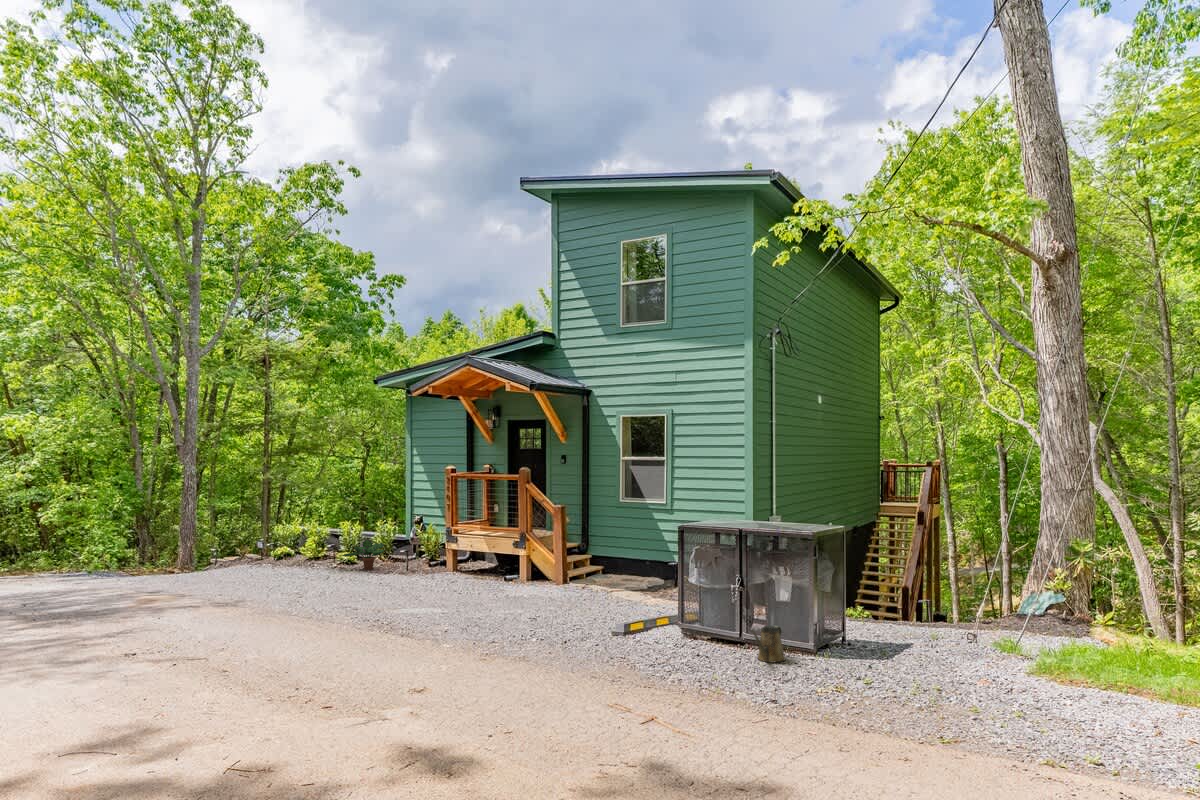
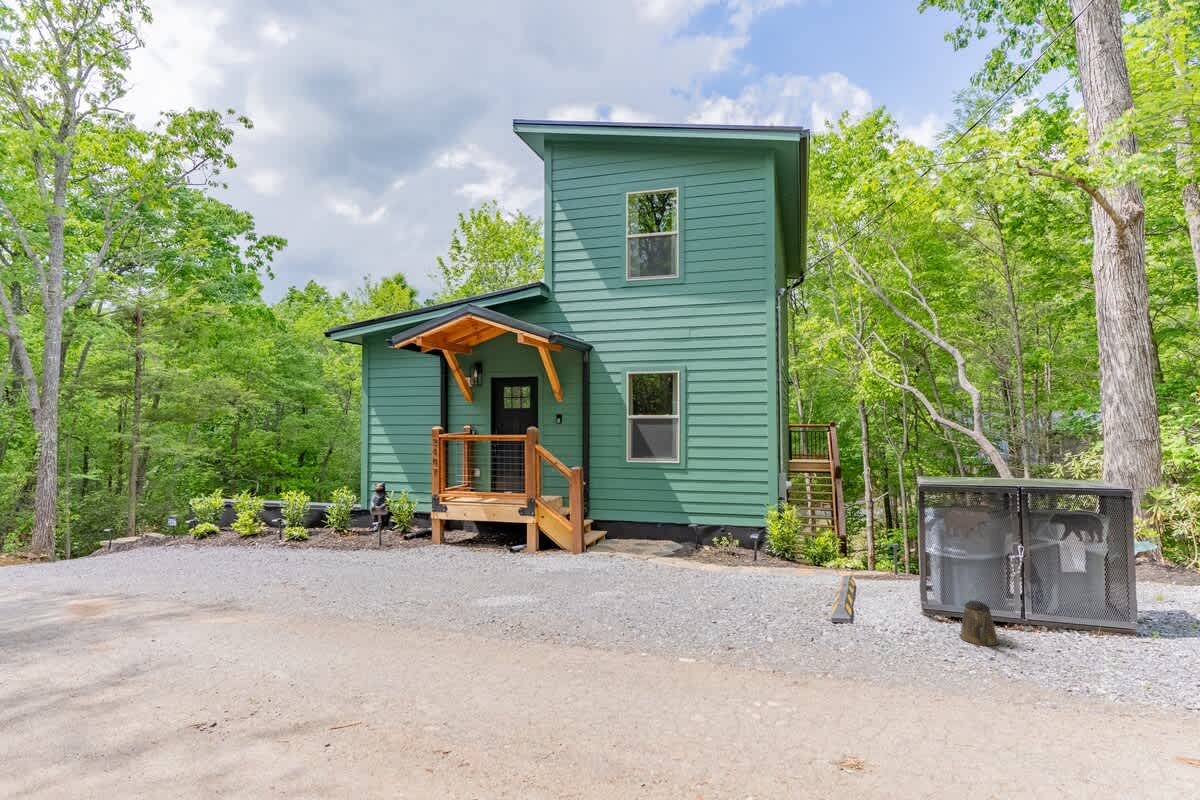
potted plant: present [342,540,384,570] -> none [293,513,348,548]

